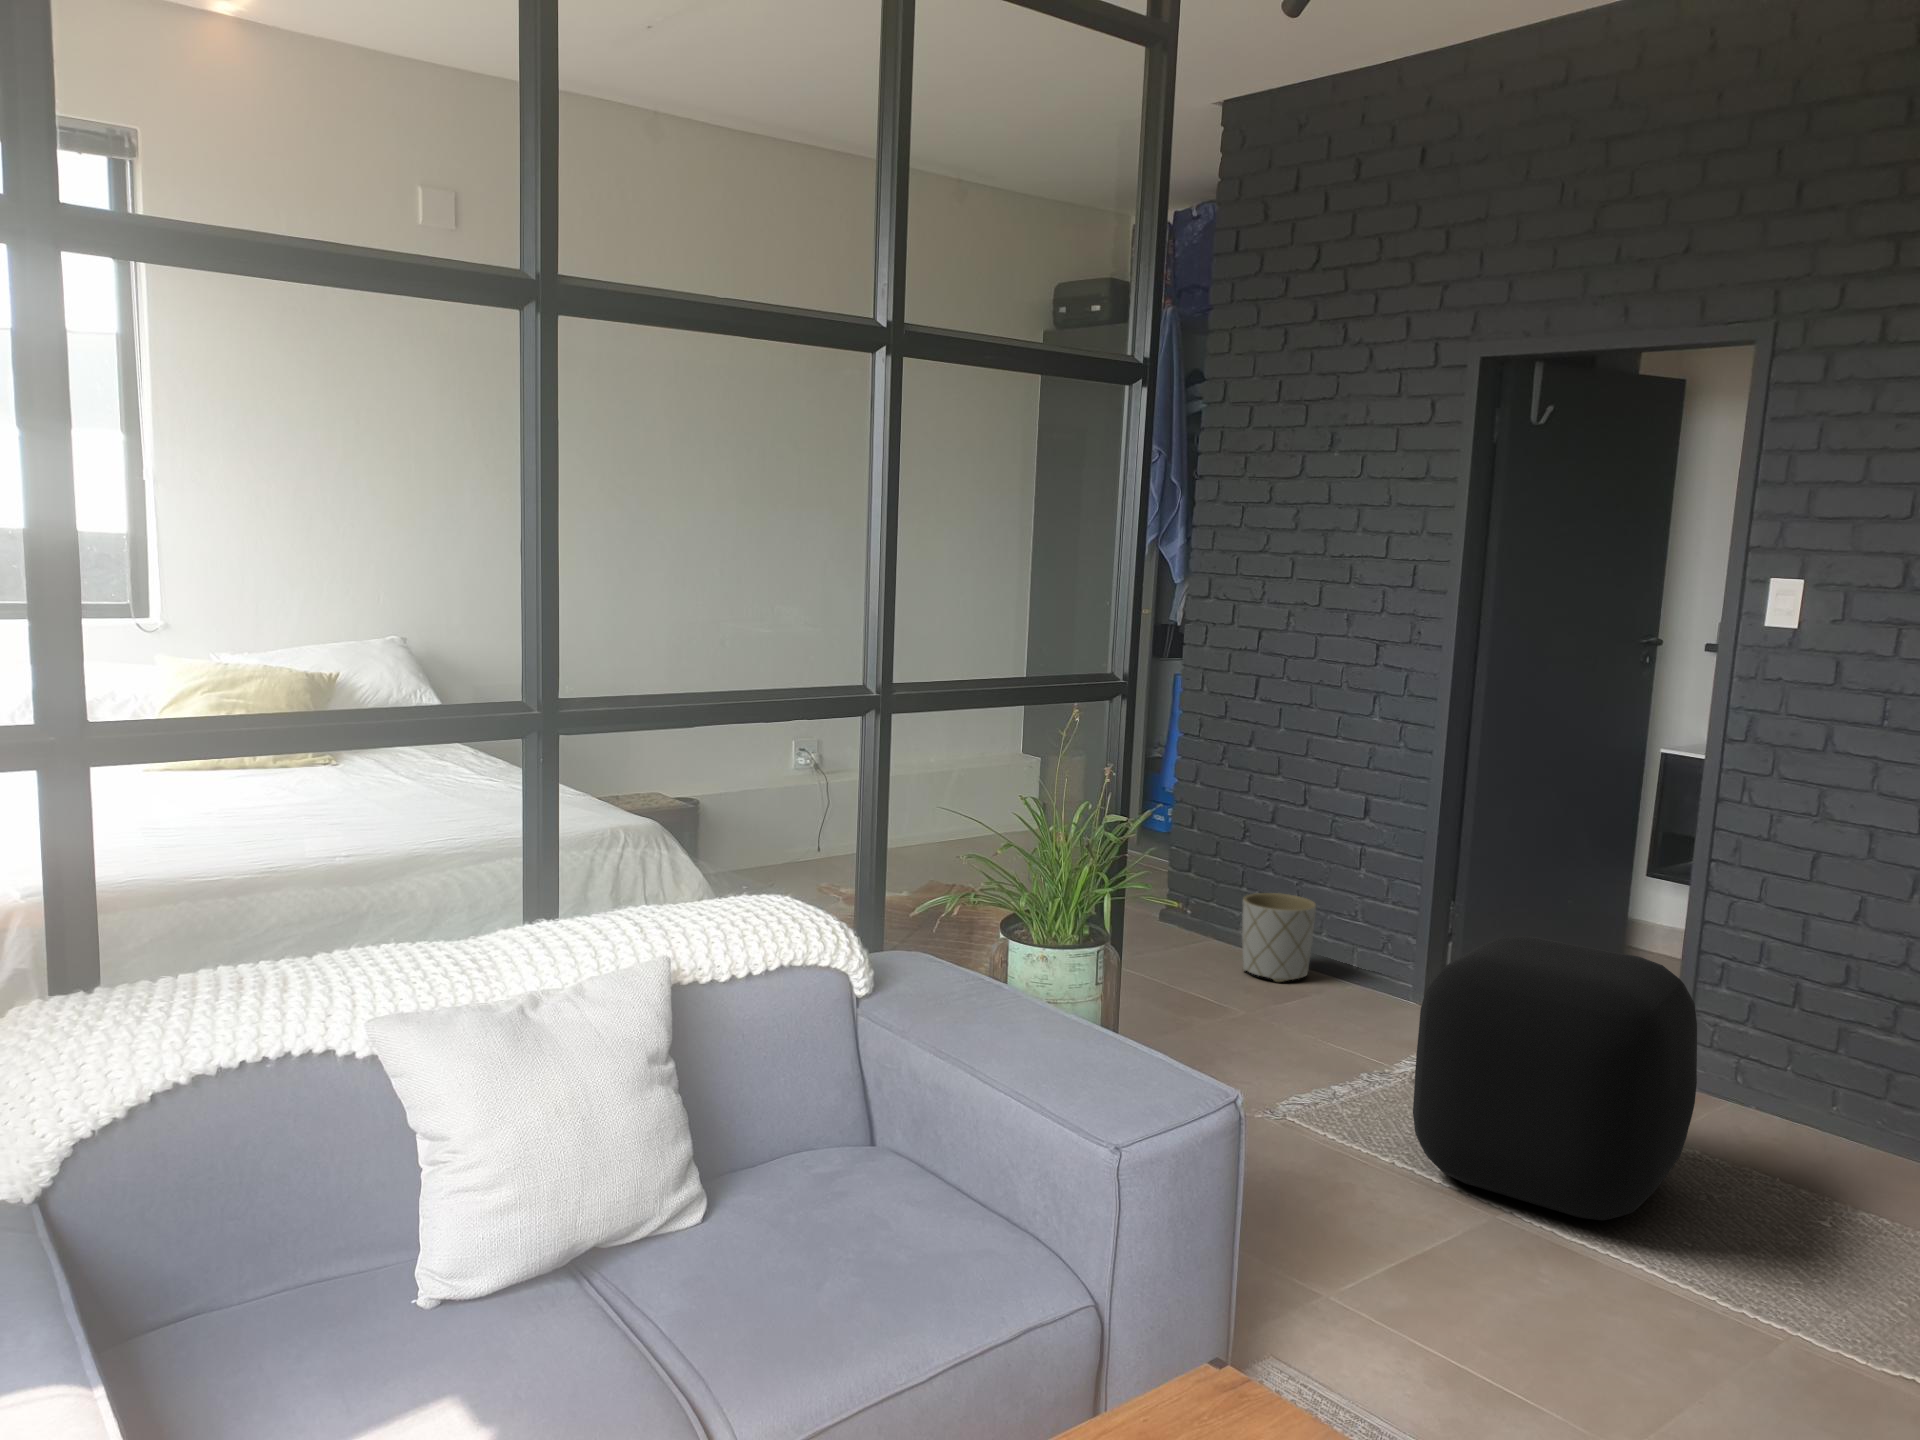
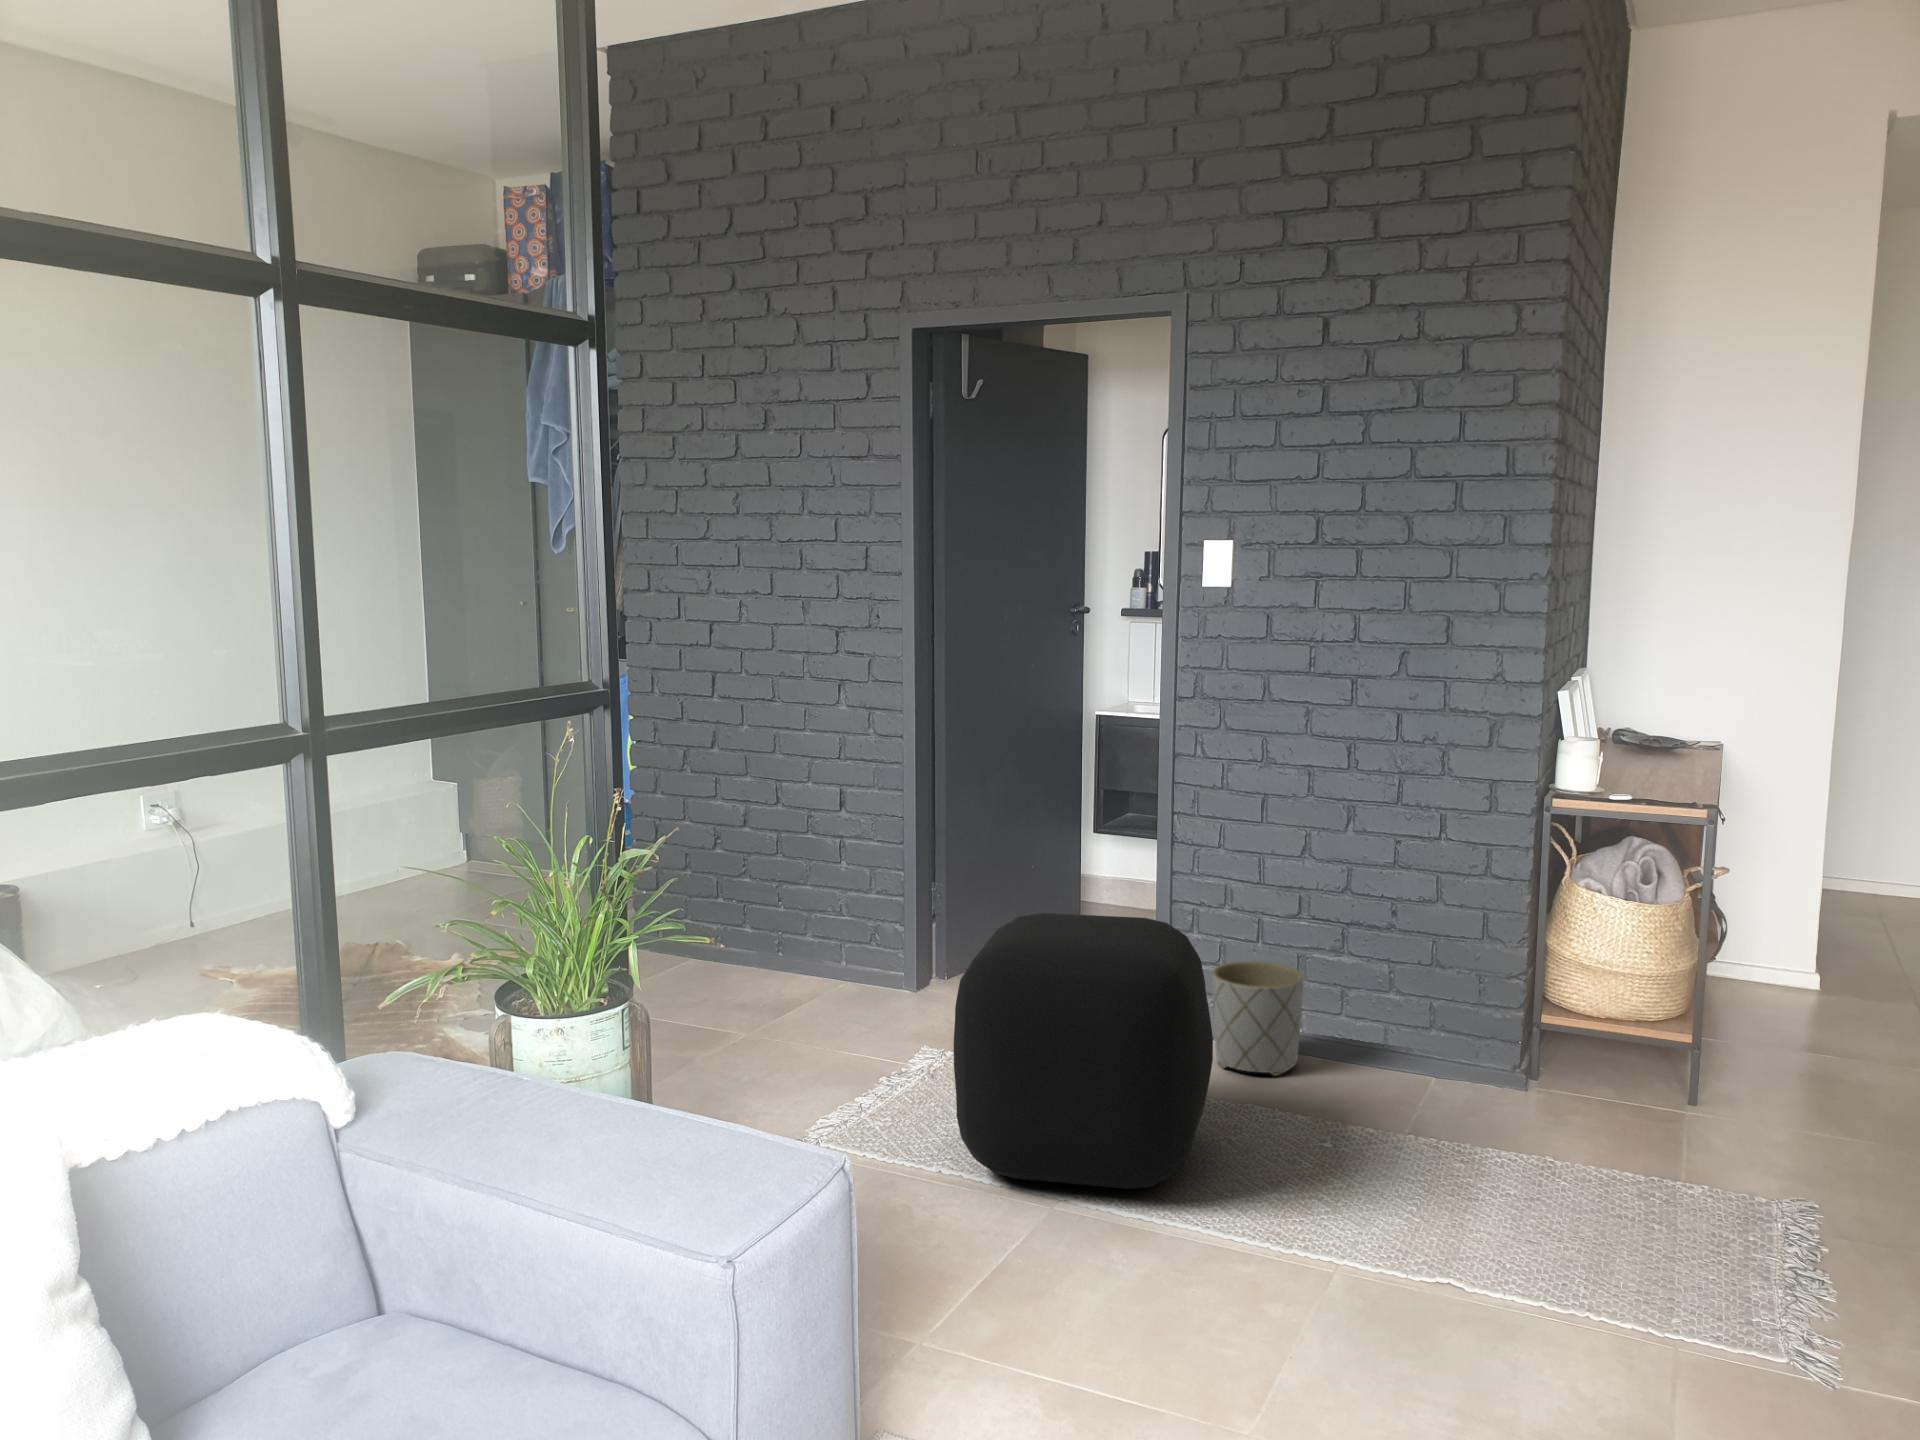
planter: present [1242,893,1316,982] -> present [1212,961,1304,1076]

